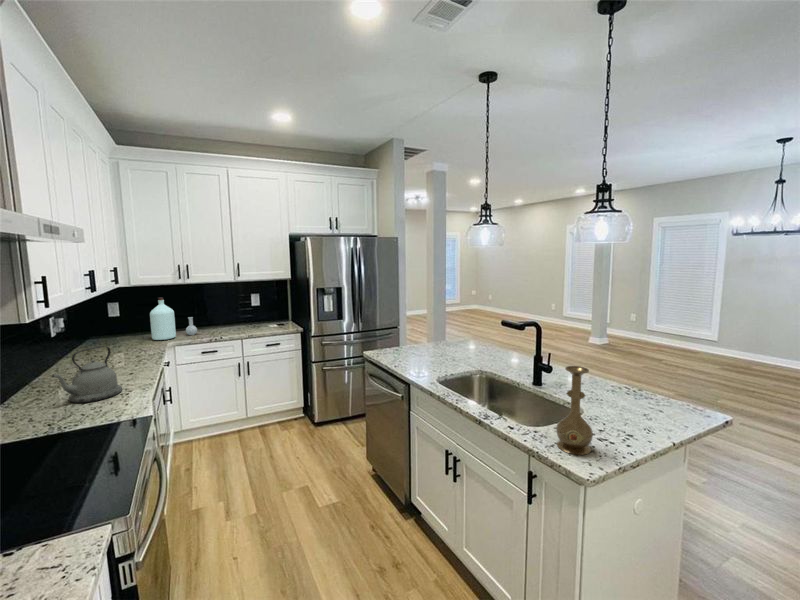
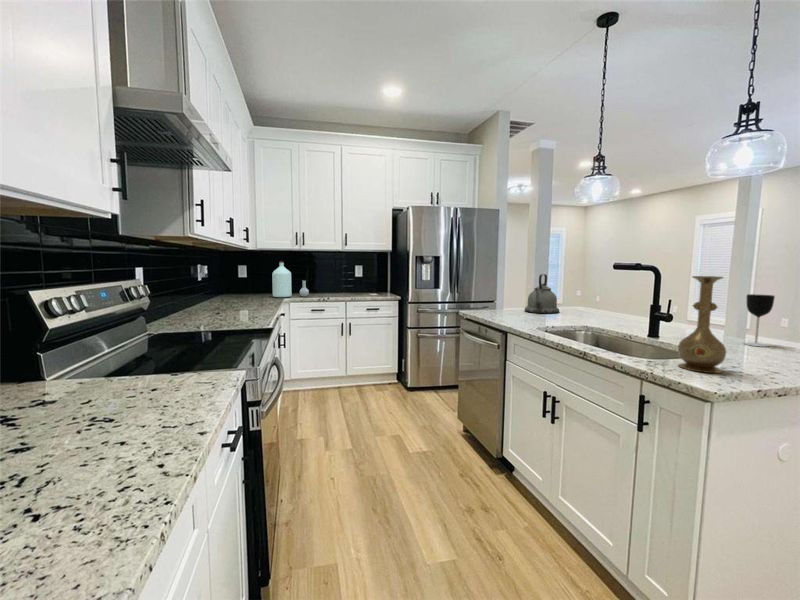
kettle: present [52,346,122,403] -> present [525,274,559,313]
wine glass: none [605,352,626,398] -> present [744,294,775,347]

